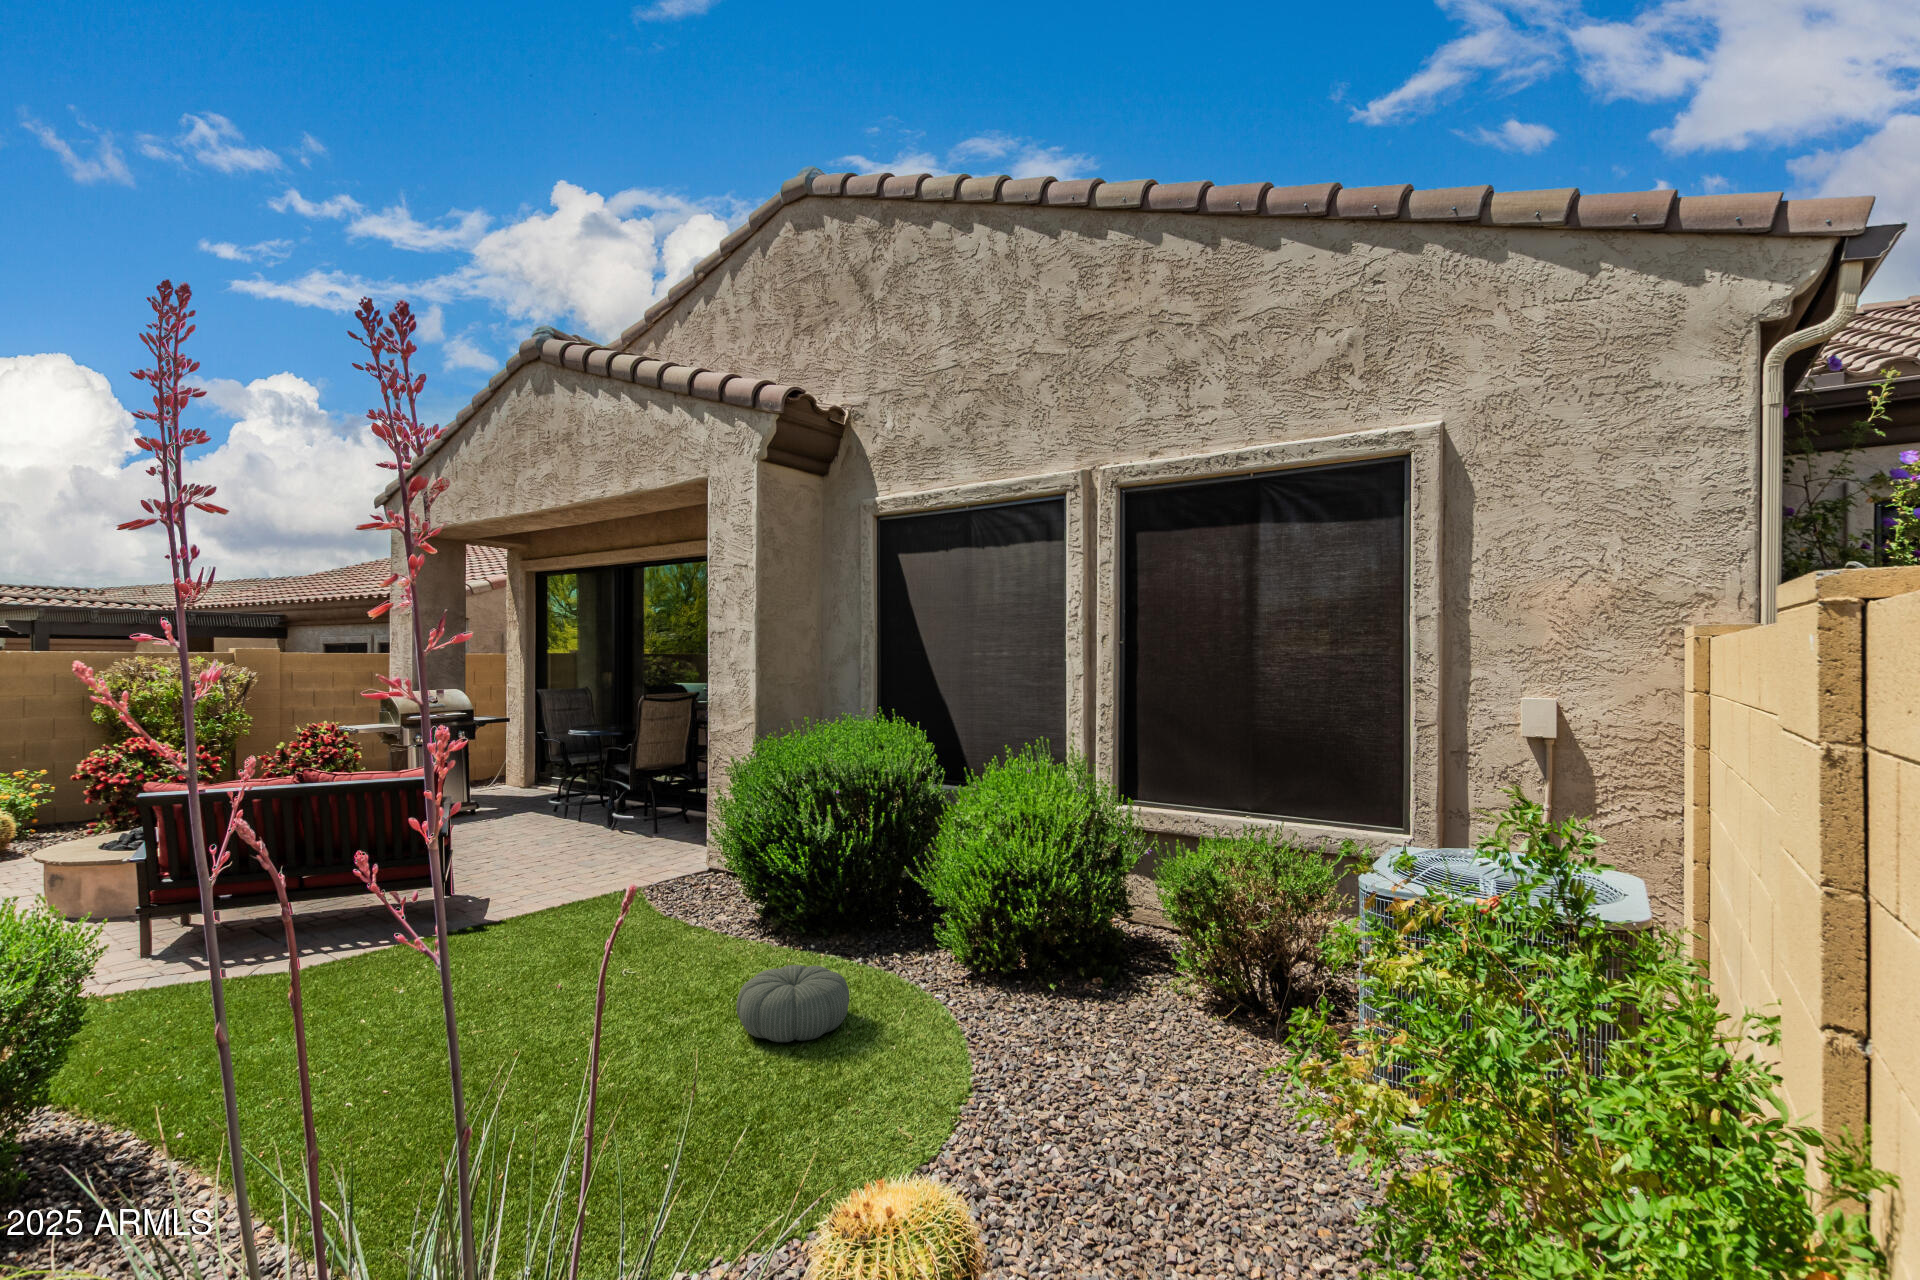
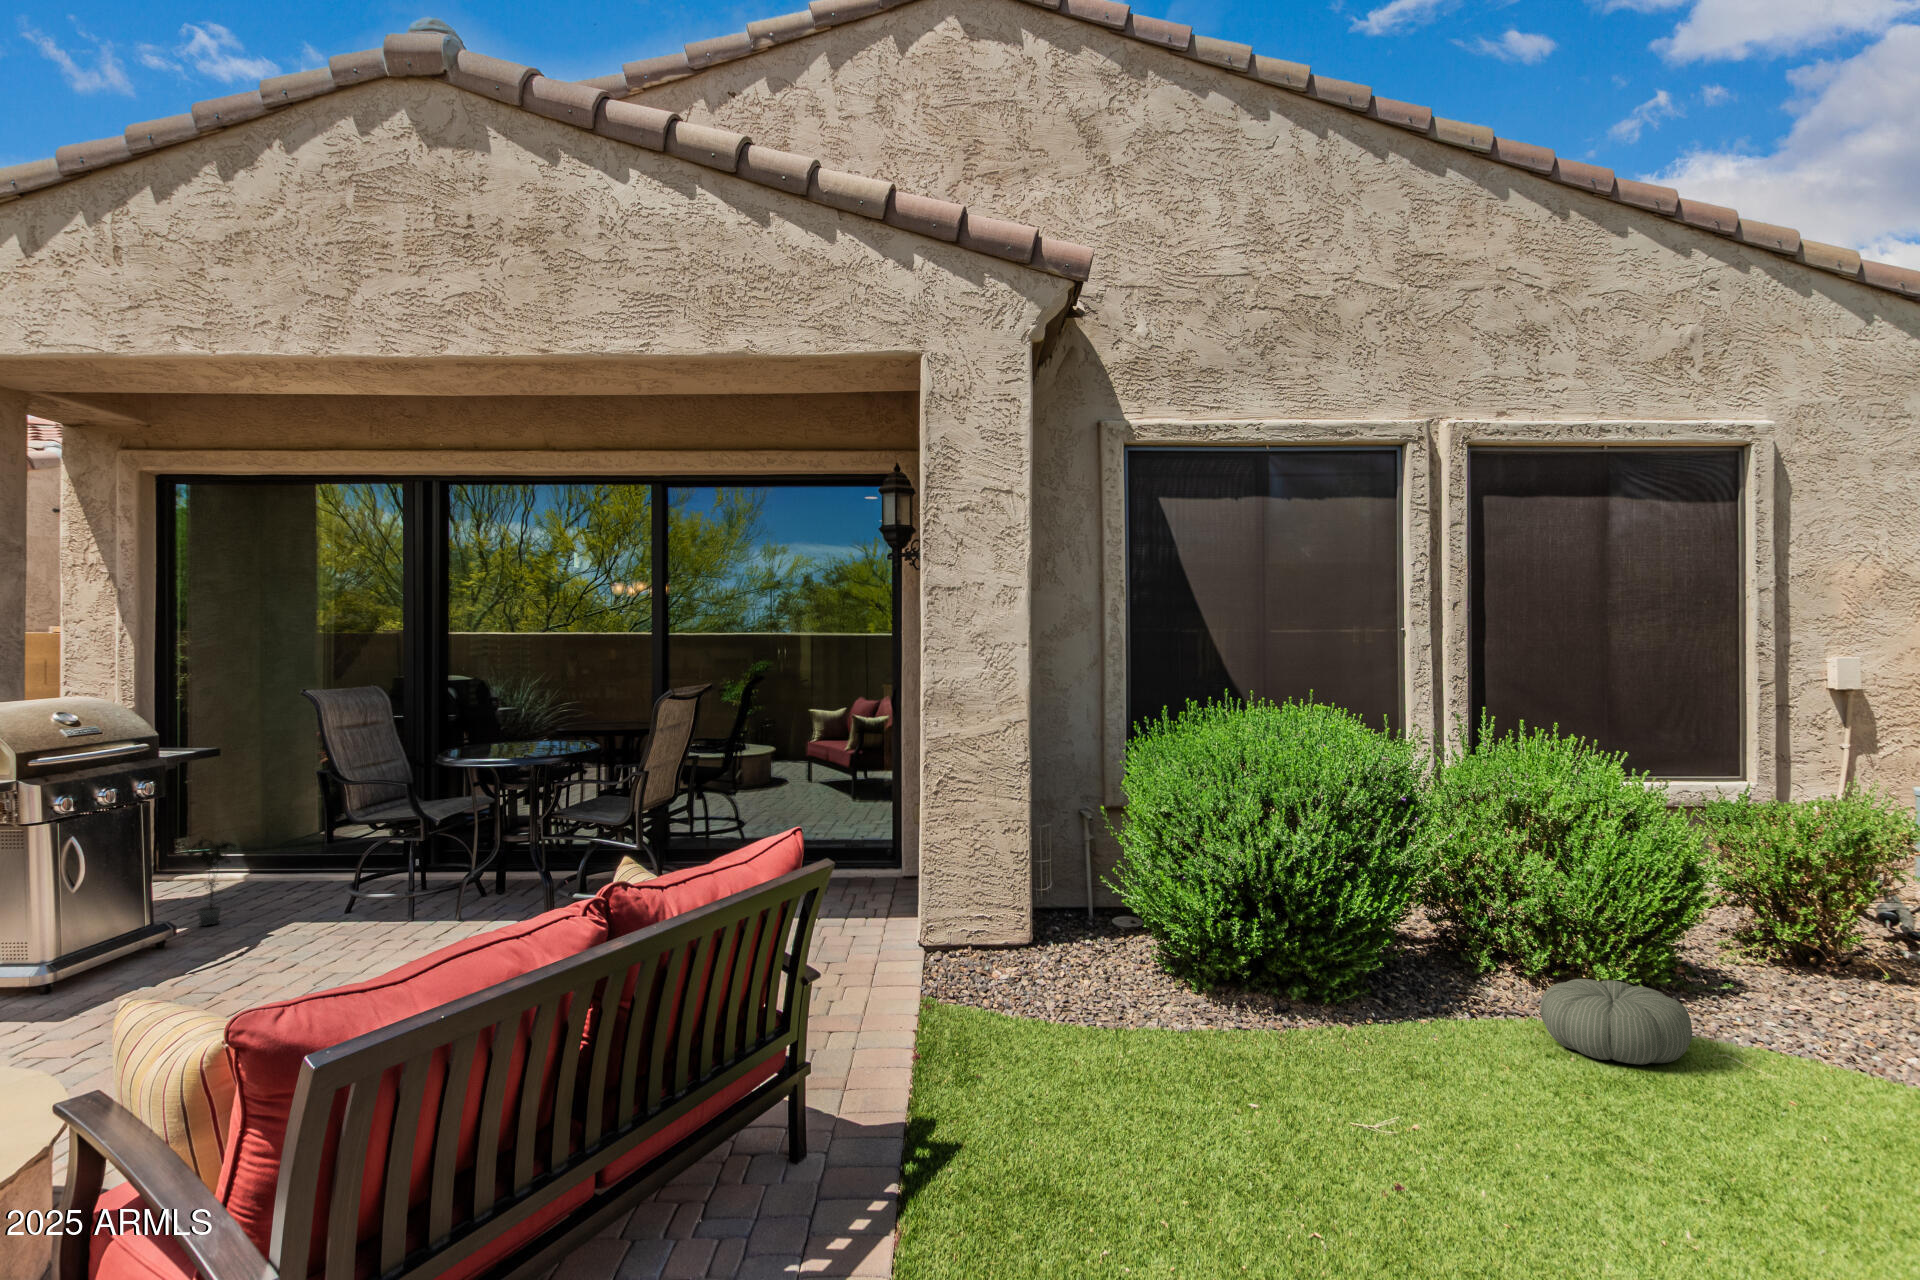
potted plant: none [471,763,506,811] -> present [186,837,236,926]

